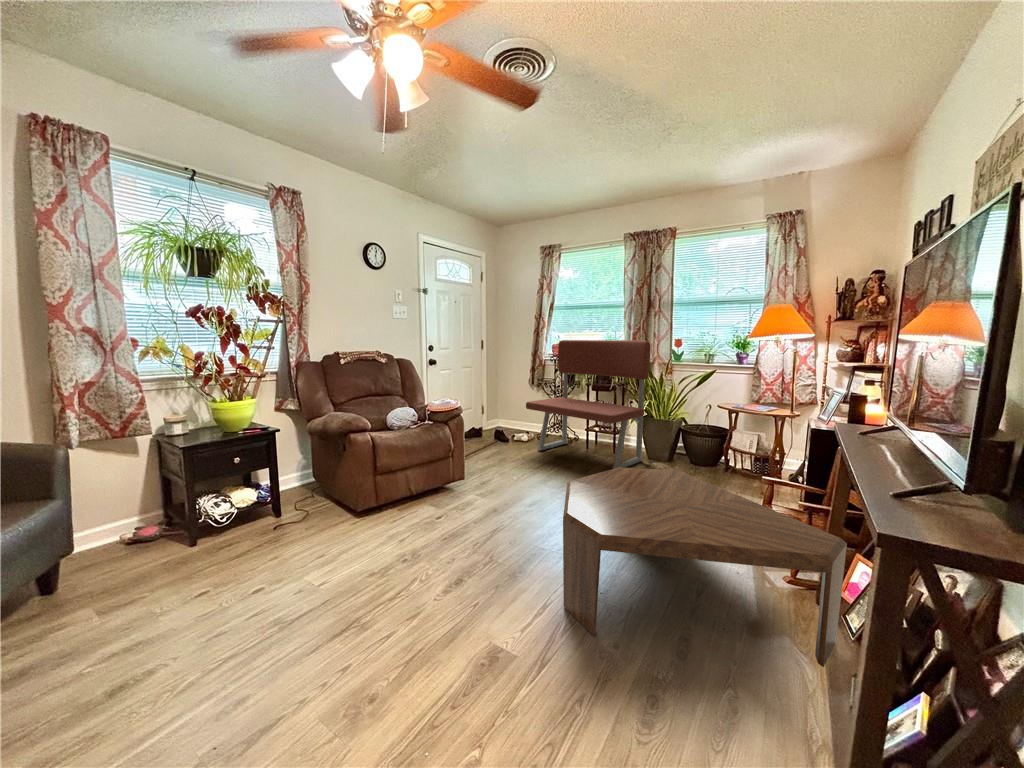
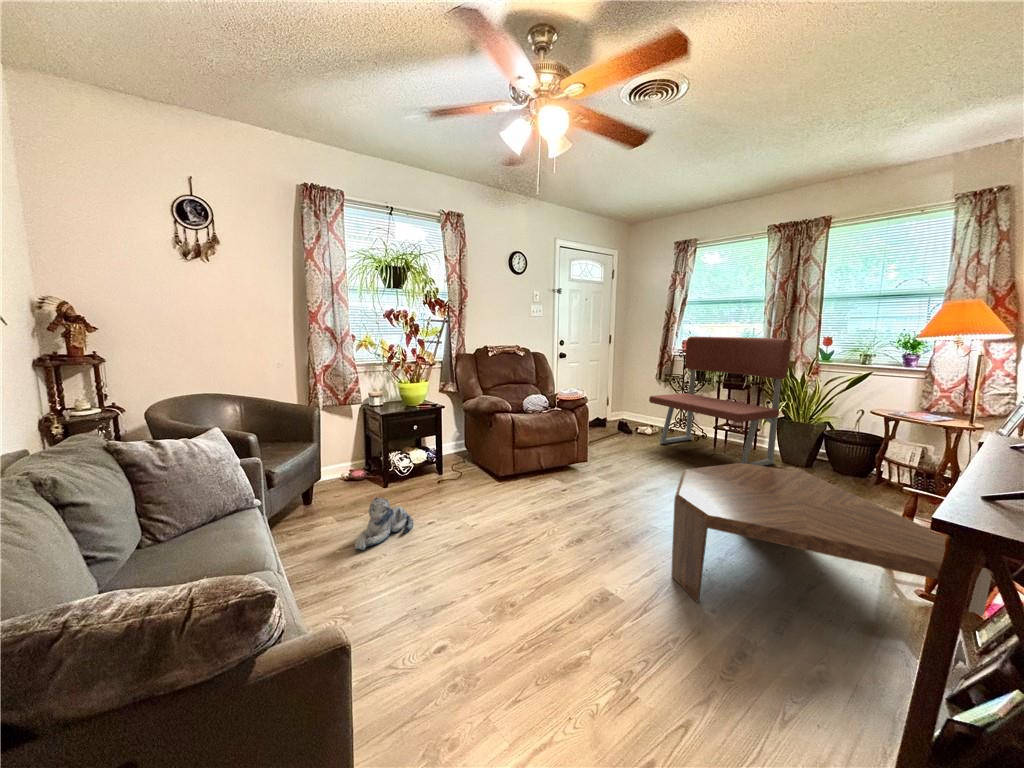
plush toy: none [118,572,229,661] -> present [355,498,413,550]

